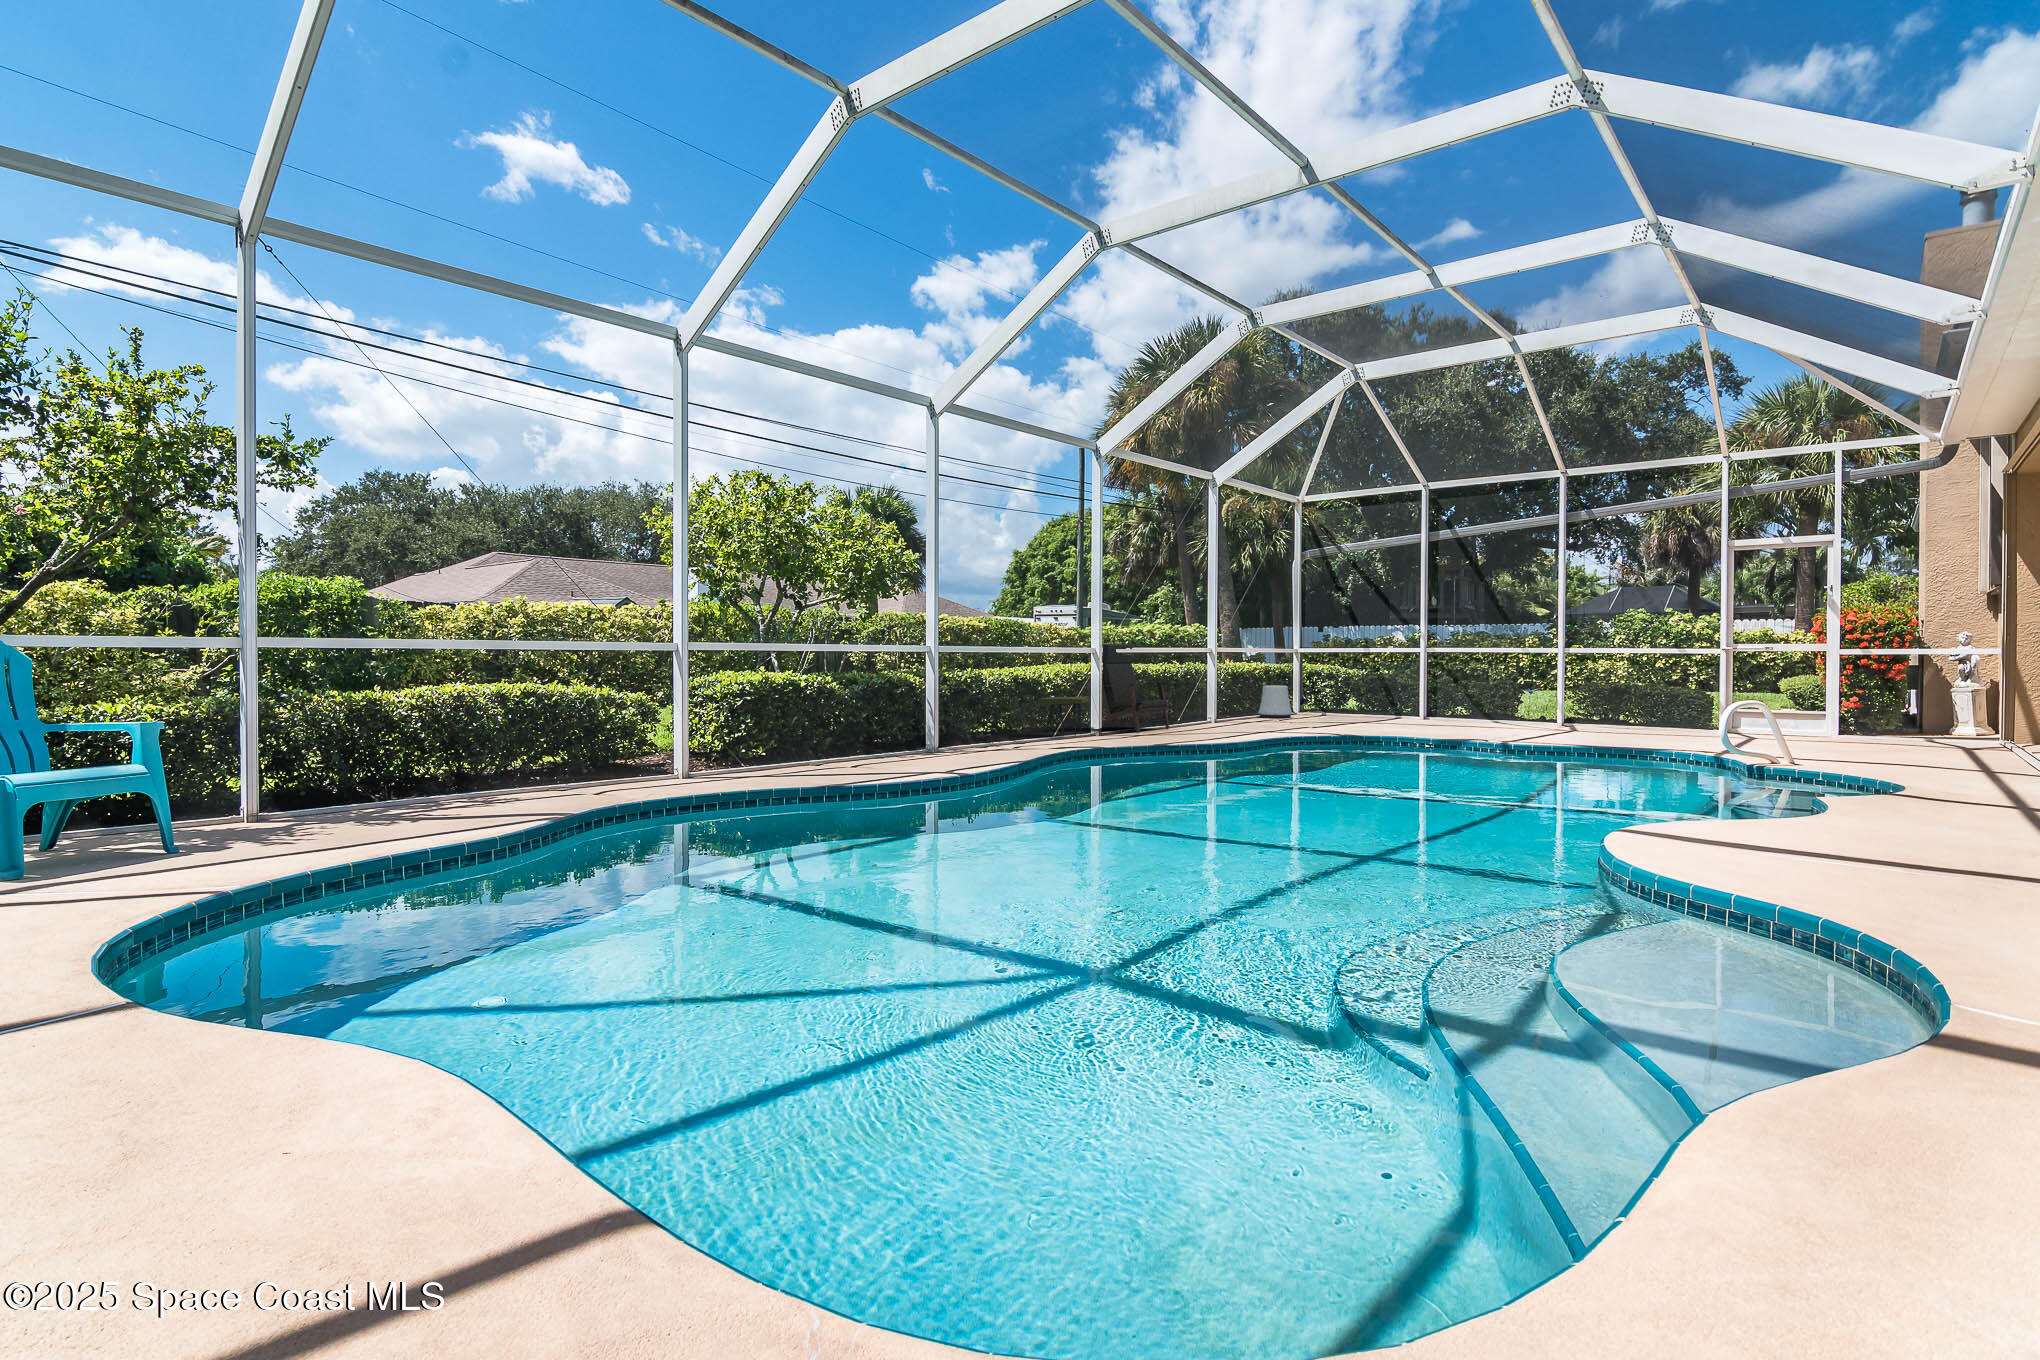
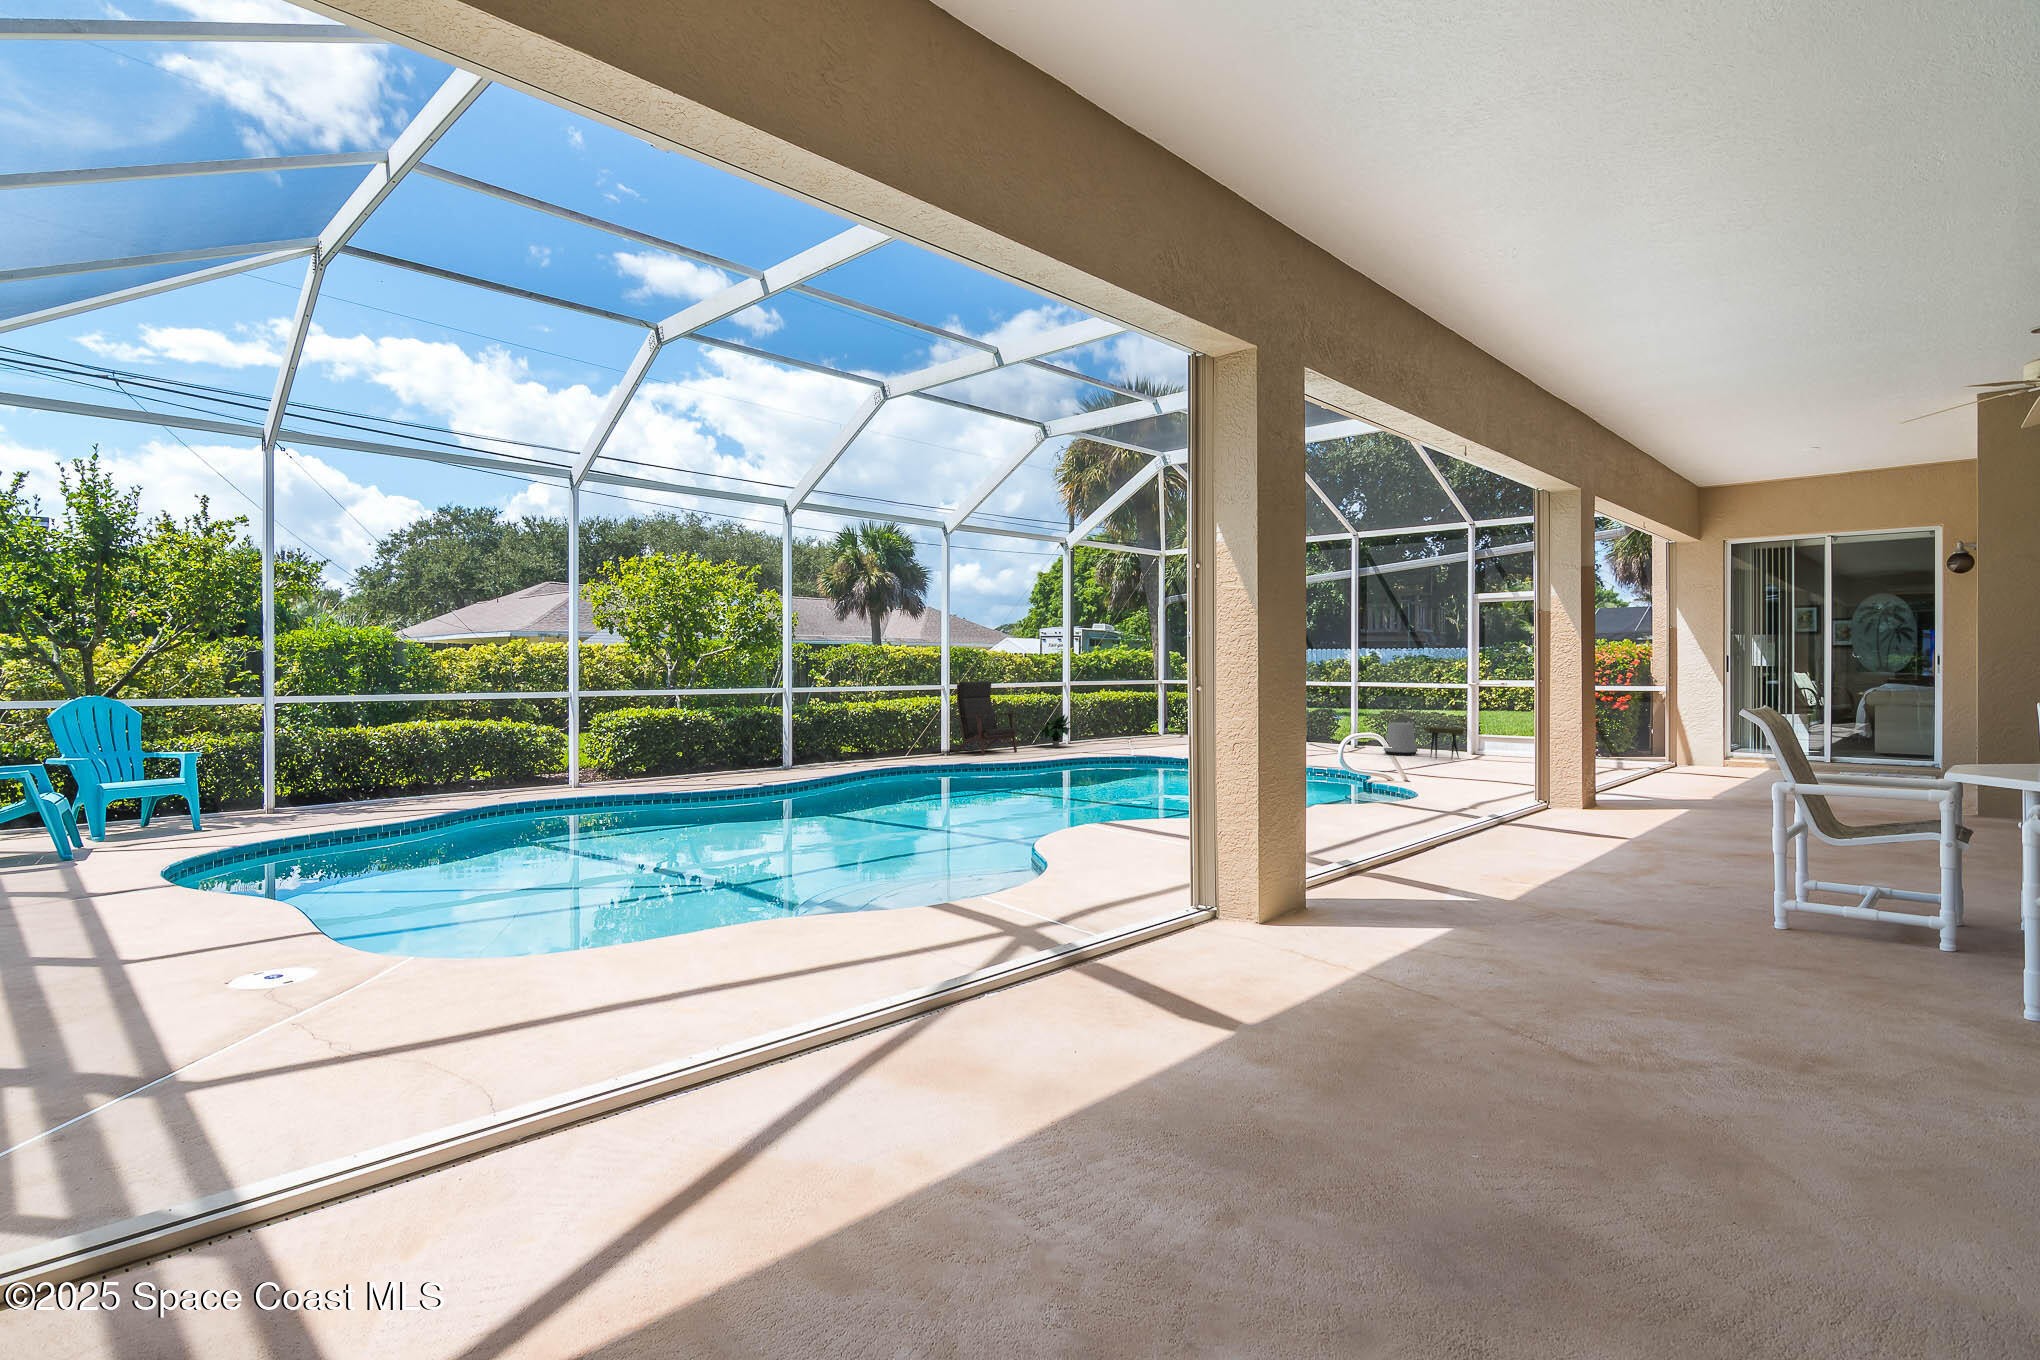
potted plant: none [1174,683,1227,723] -> present [1038,714,1076,747]
stool: present [1258,685,1292,718] -> present [1384,723,1418,755]
side table: present [1039,696,1089,737] -> present [1424,727,1464,760]

